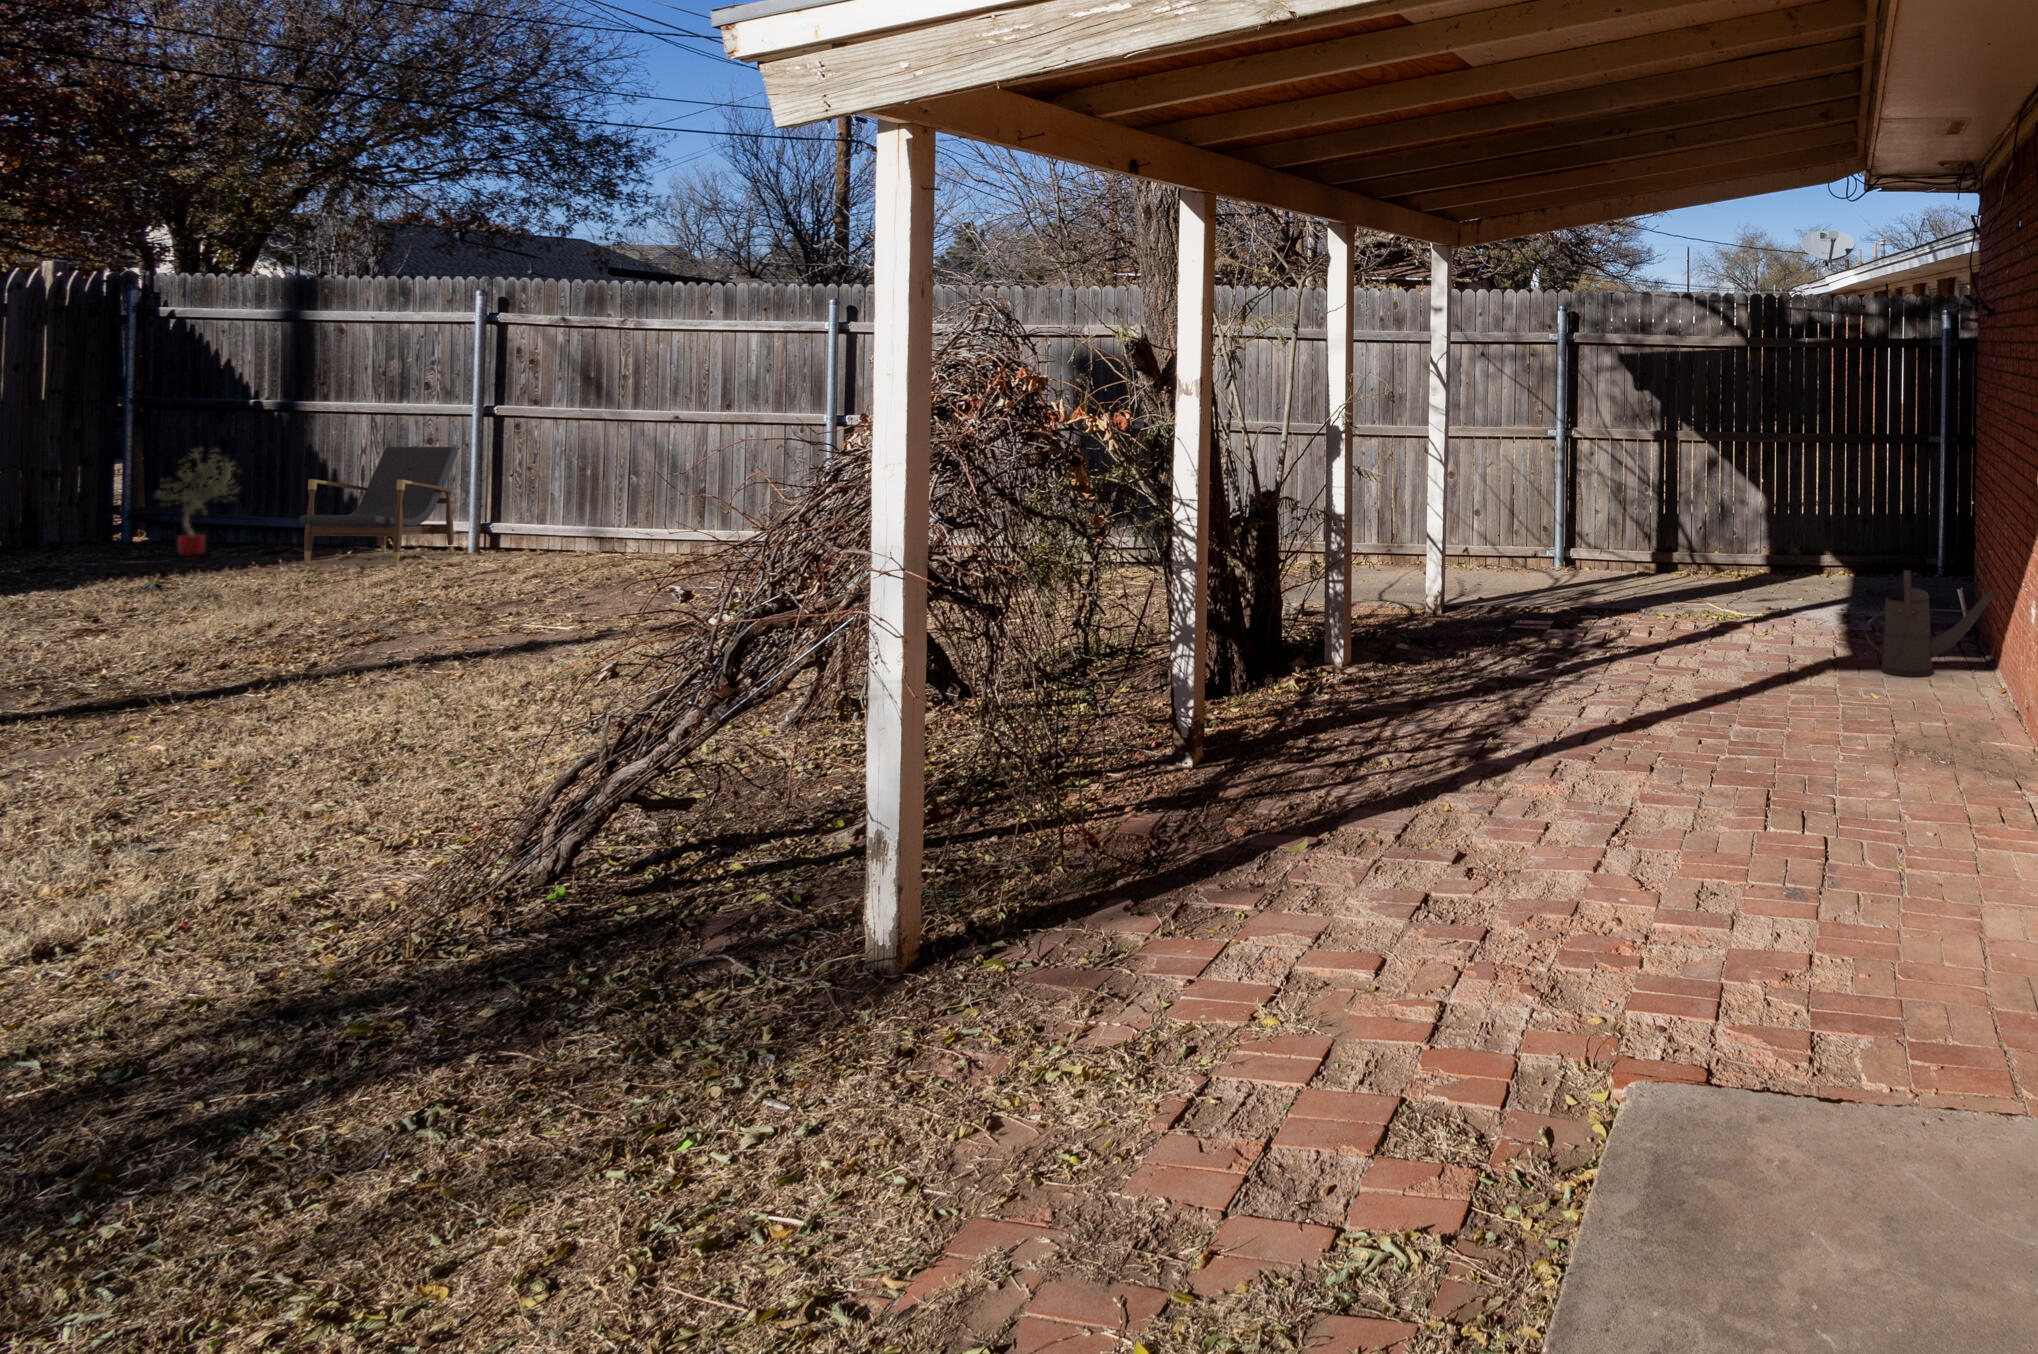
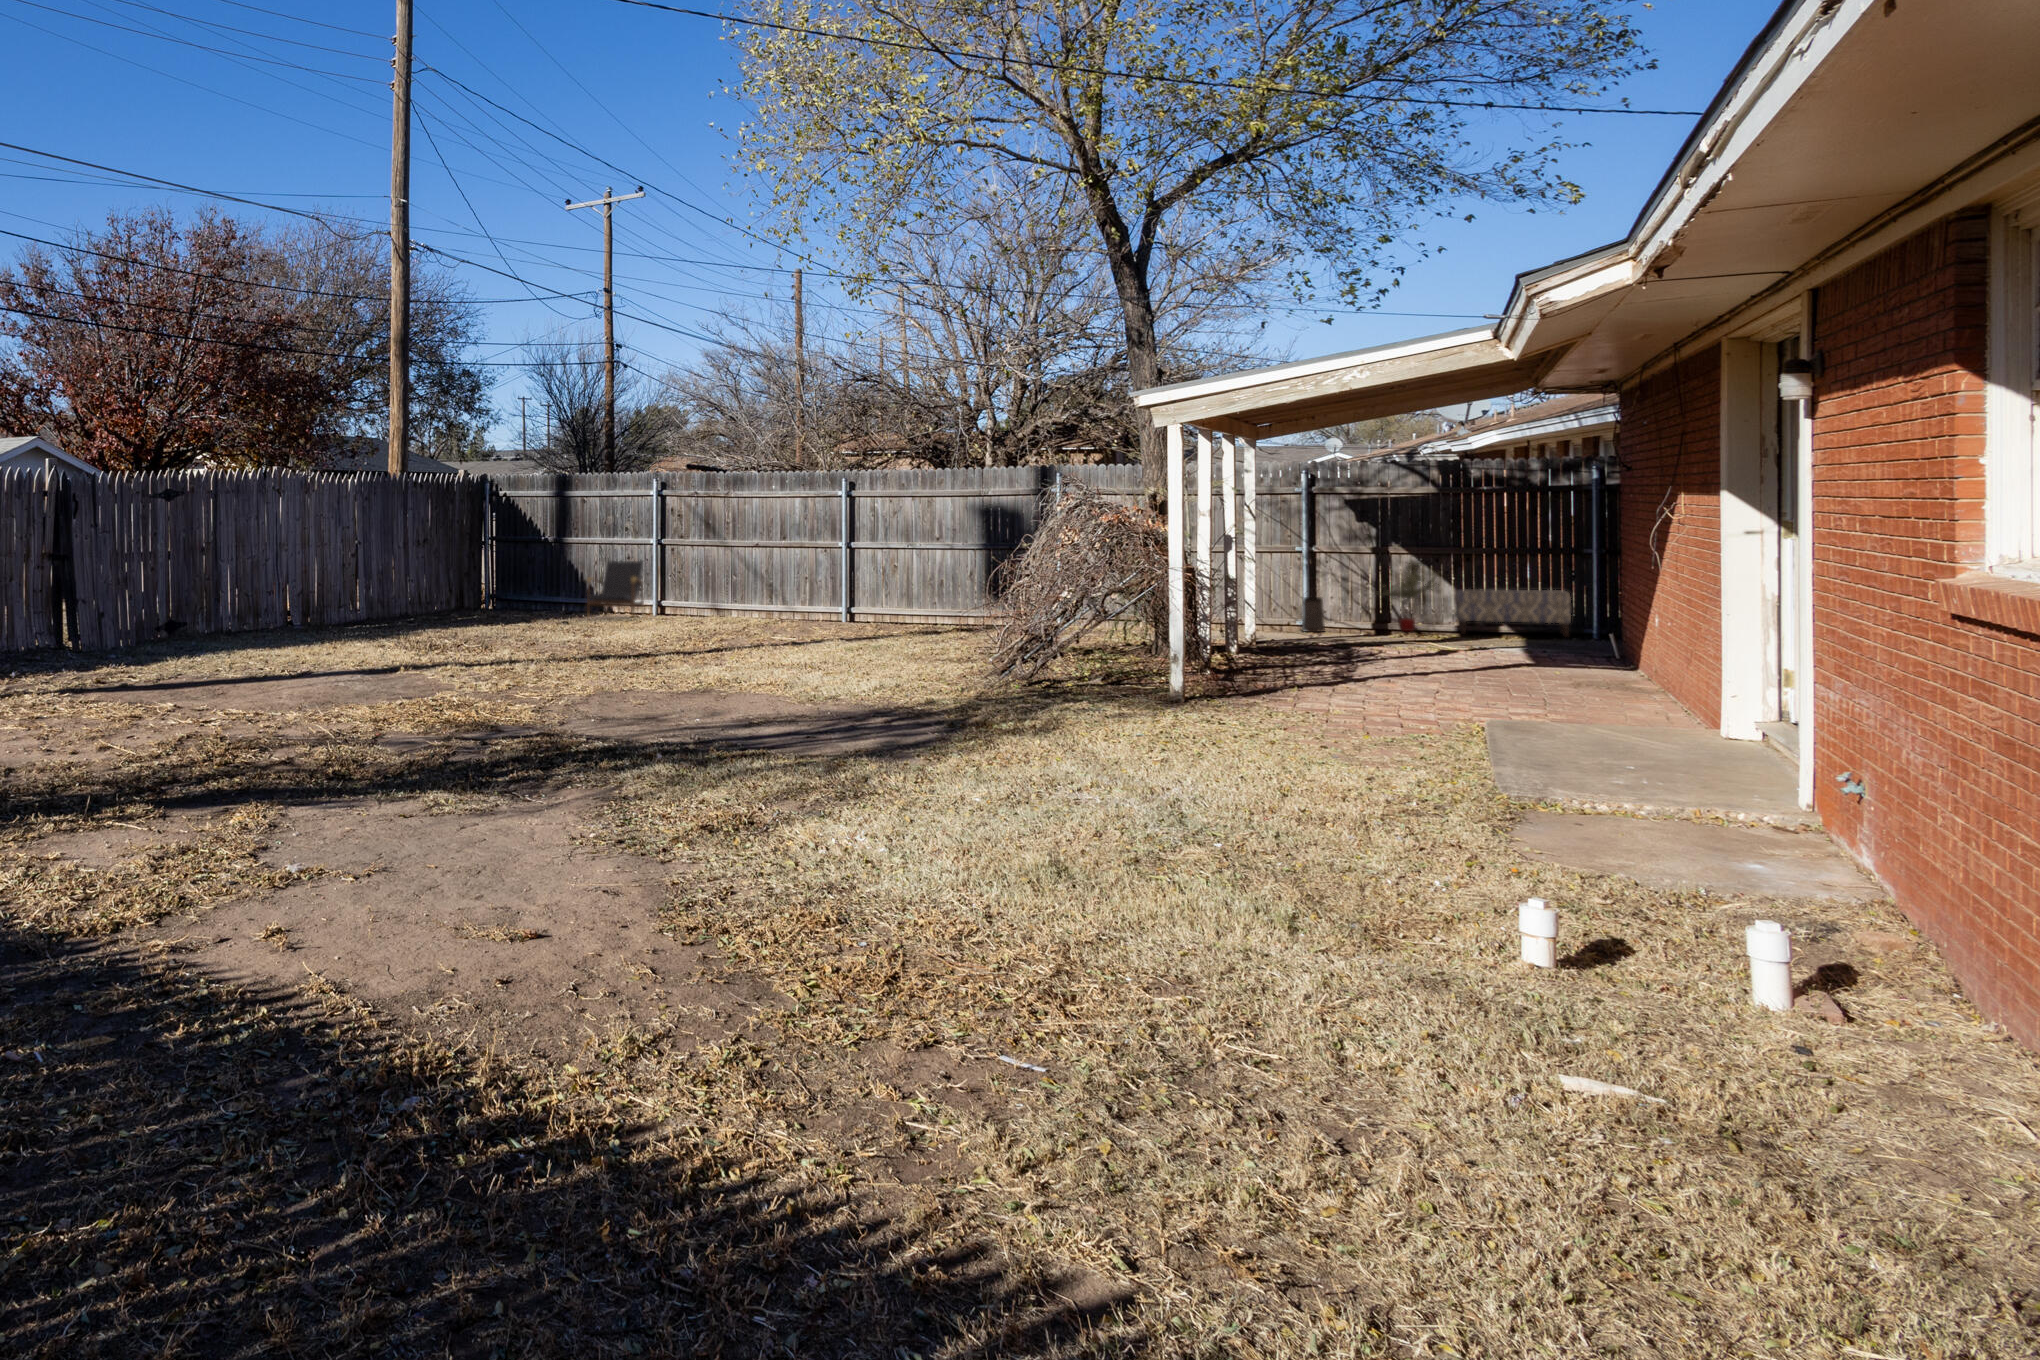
potted tree: present [155,448,238,556] -> present [1381,563,1440,632]
bench: none [1764,498,1916,577] -> present [1456,589,1571,636]
watering can: present [1864,570,1994,677] -> present [1302,596,1325,632]

